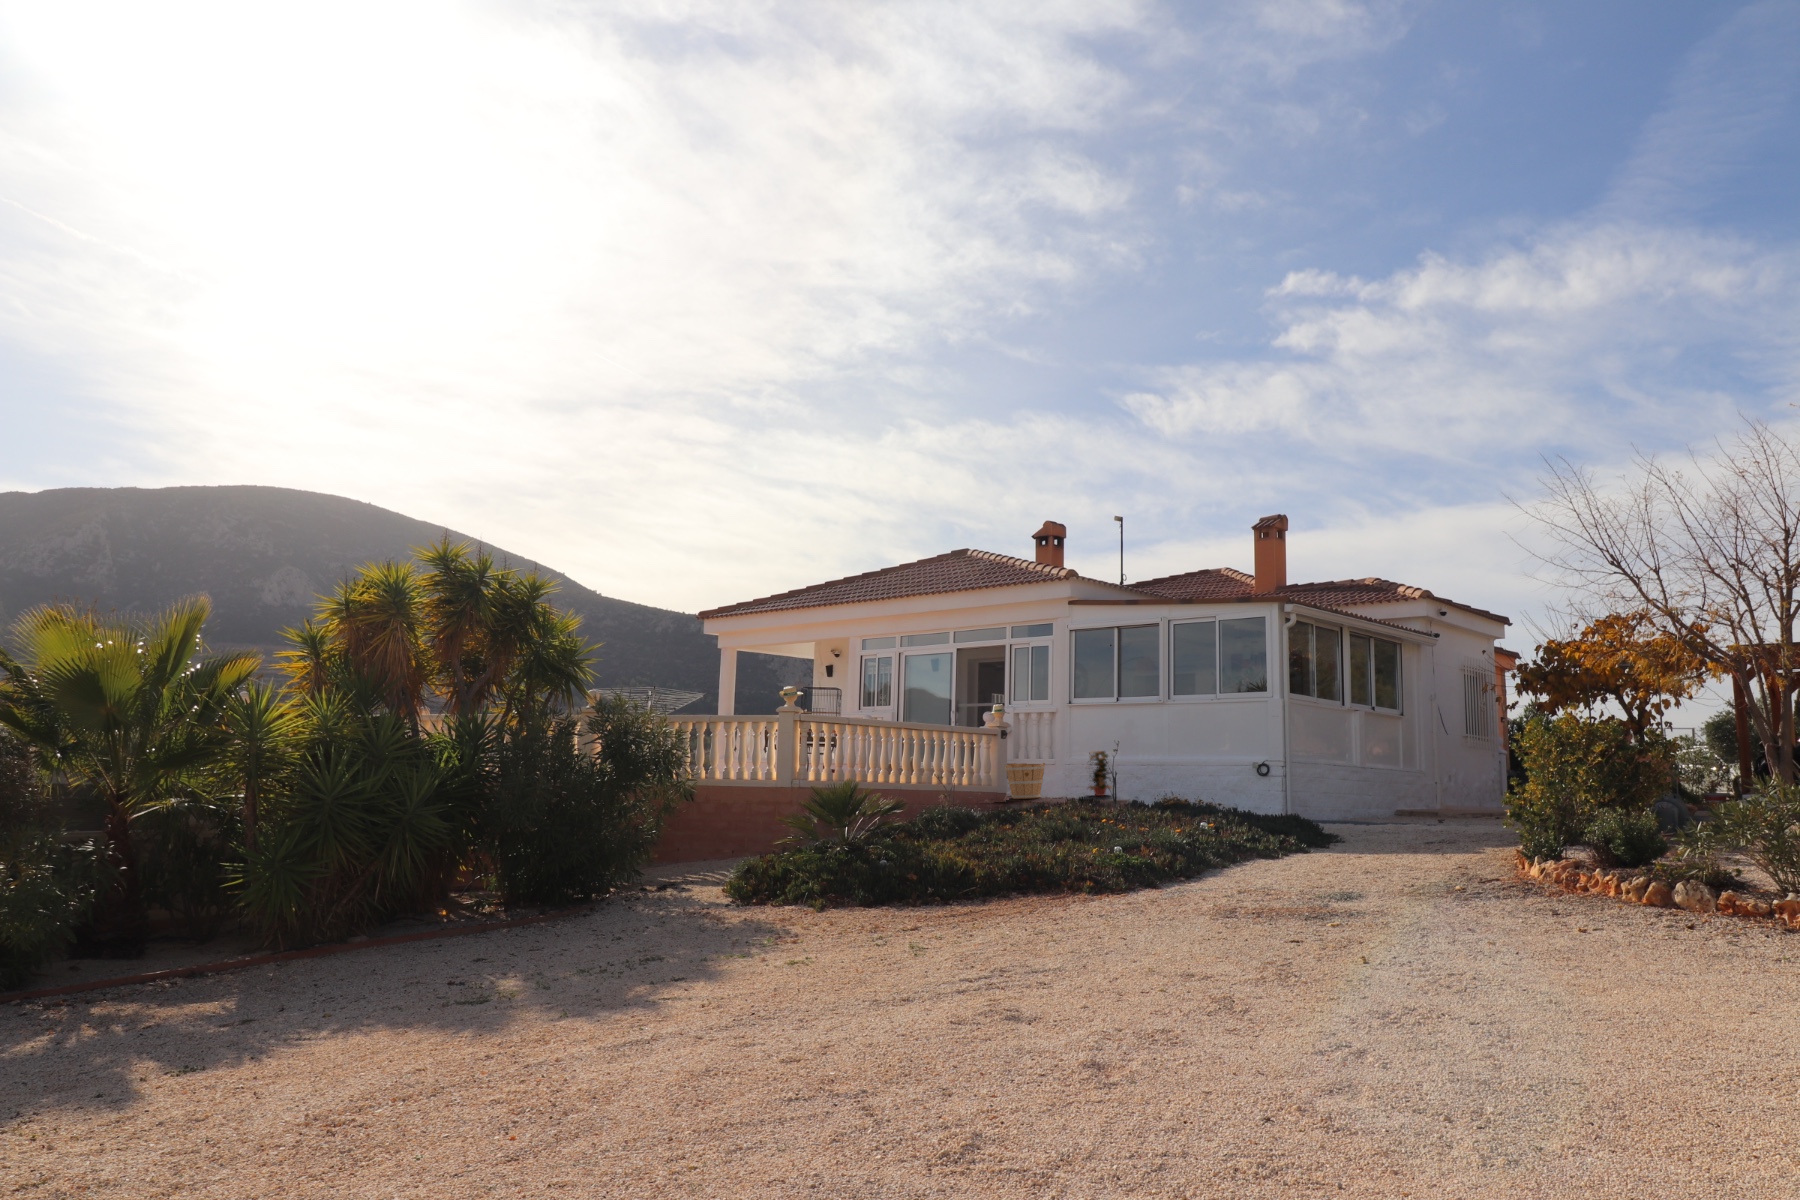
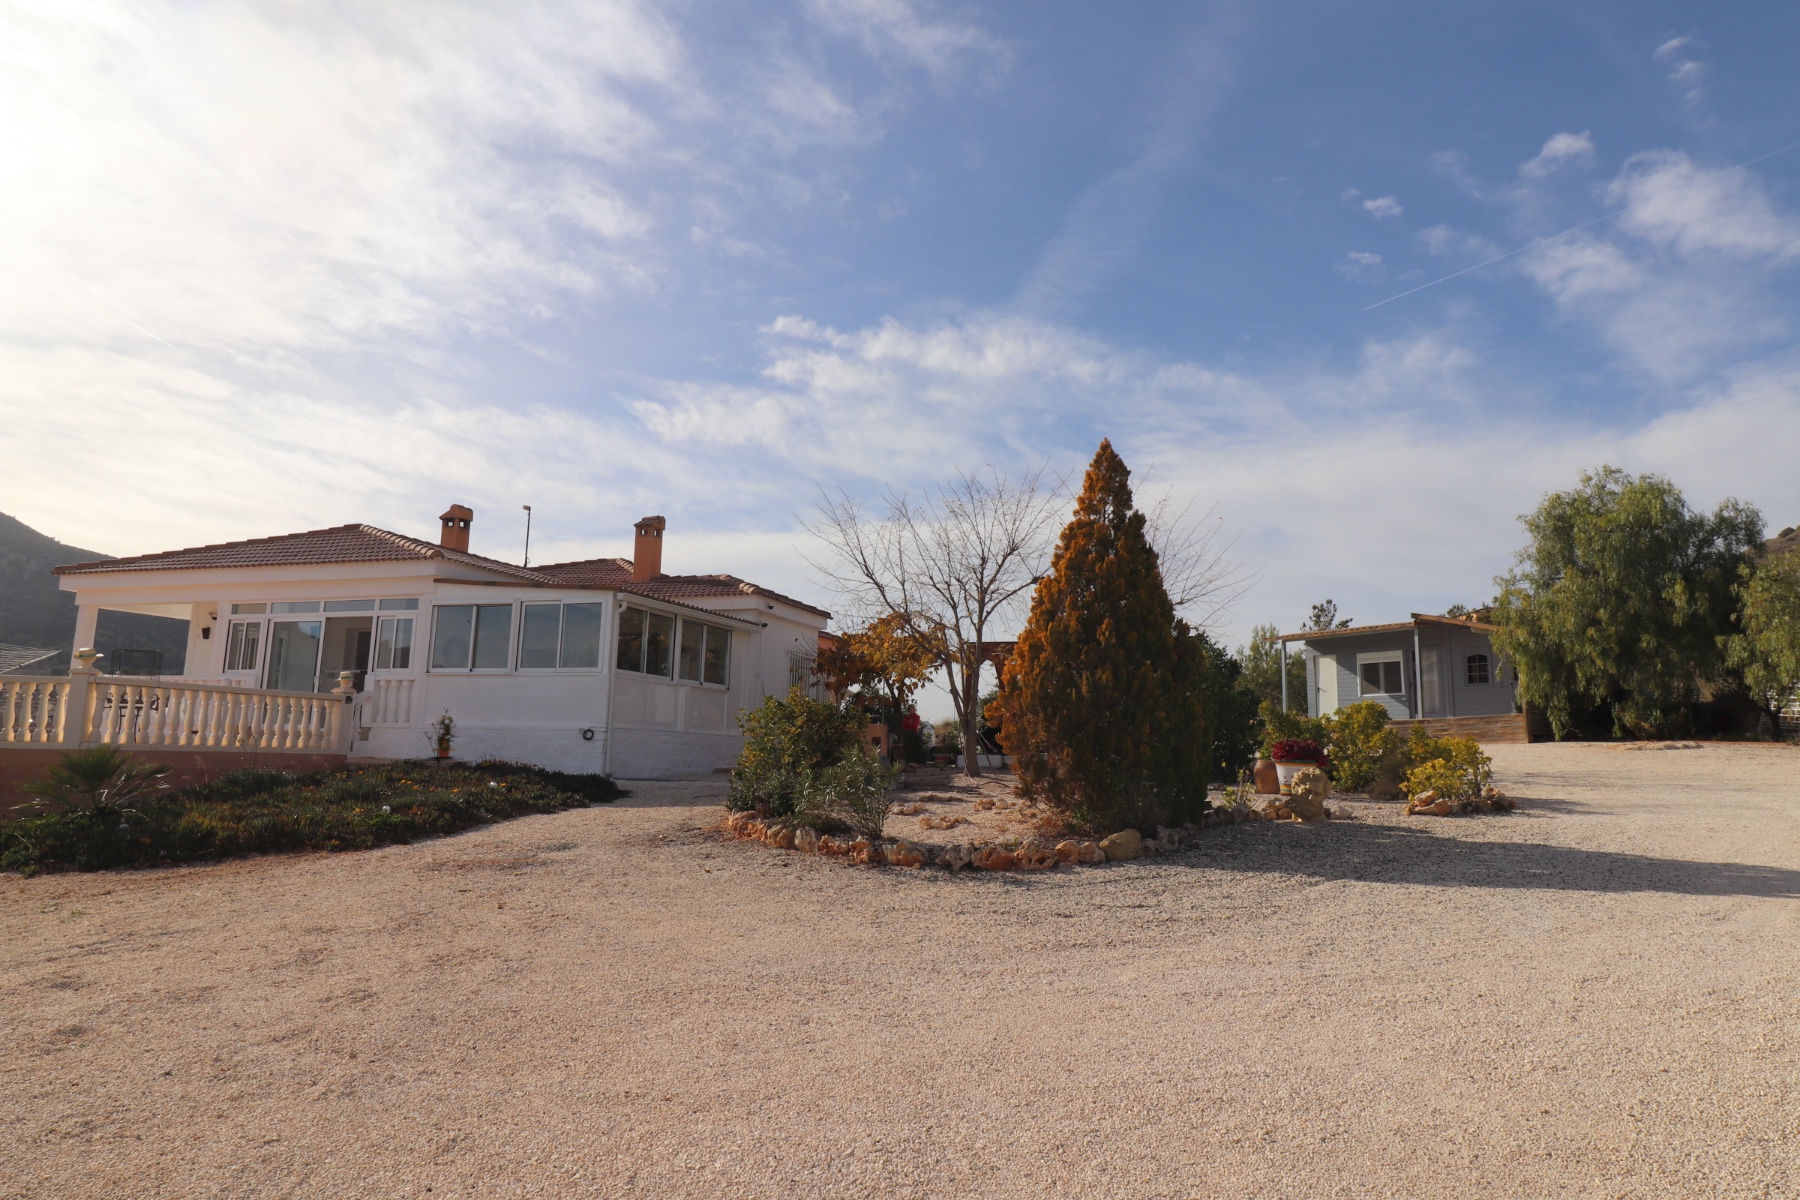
wooden bucket: present [1005,763,1045,799] -> none [349,727,390,760]

